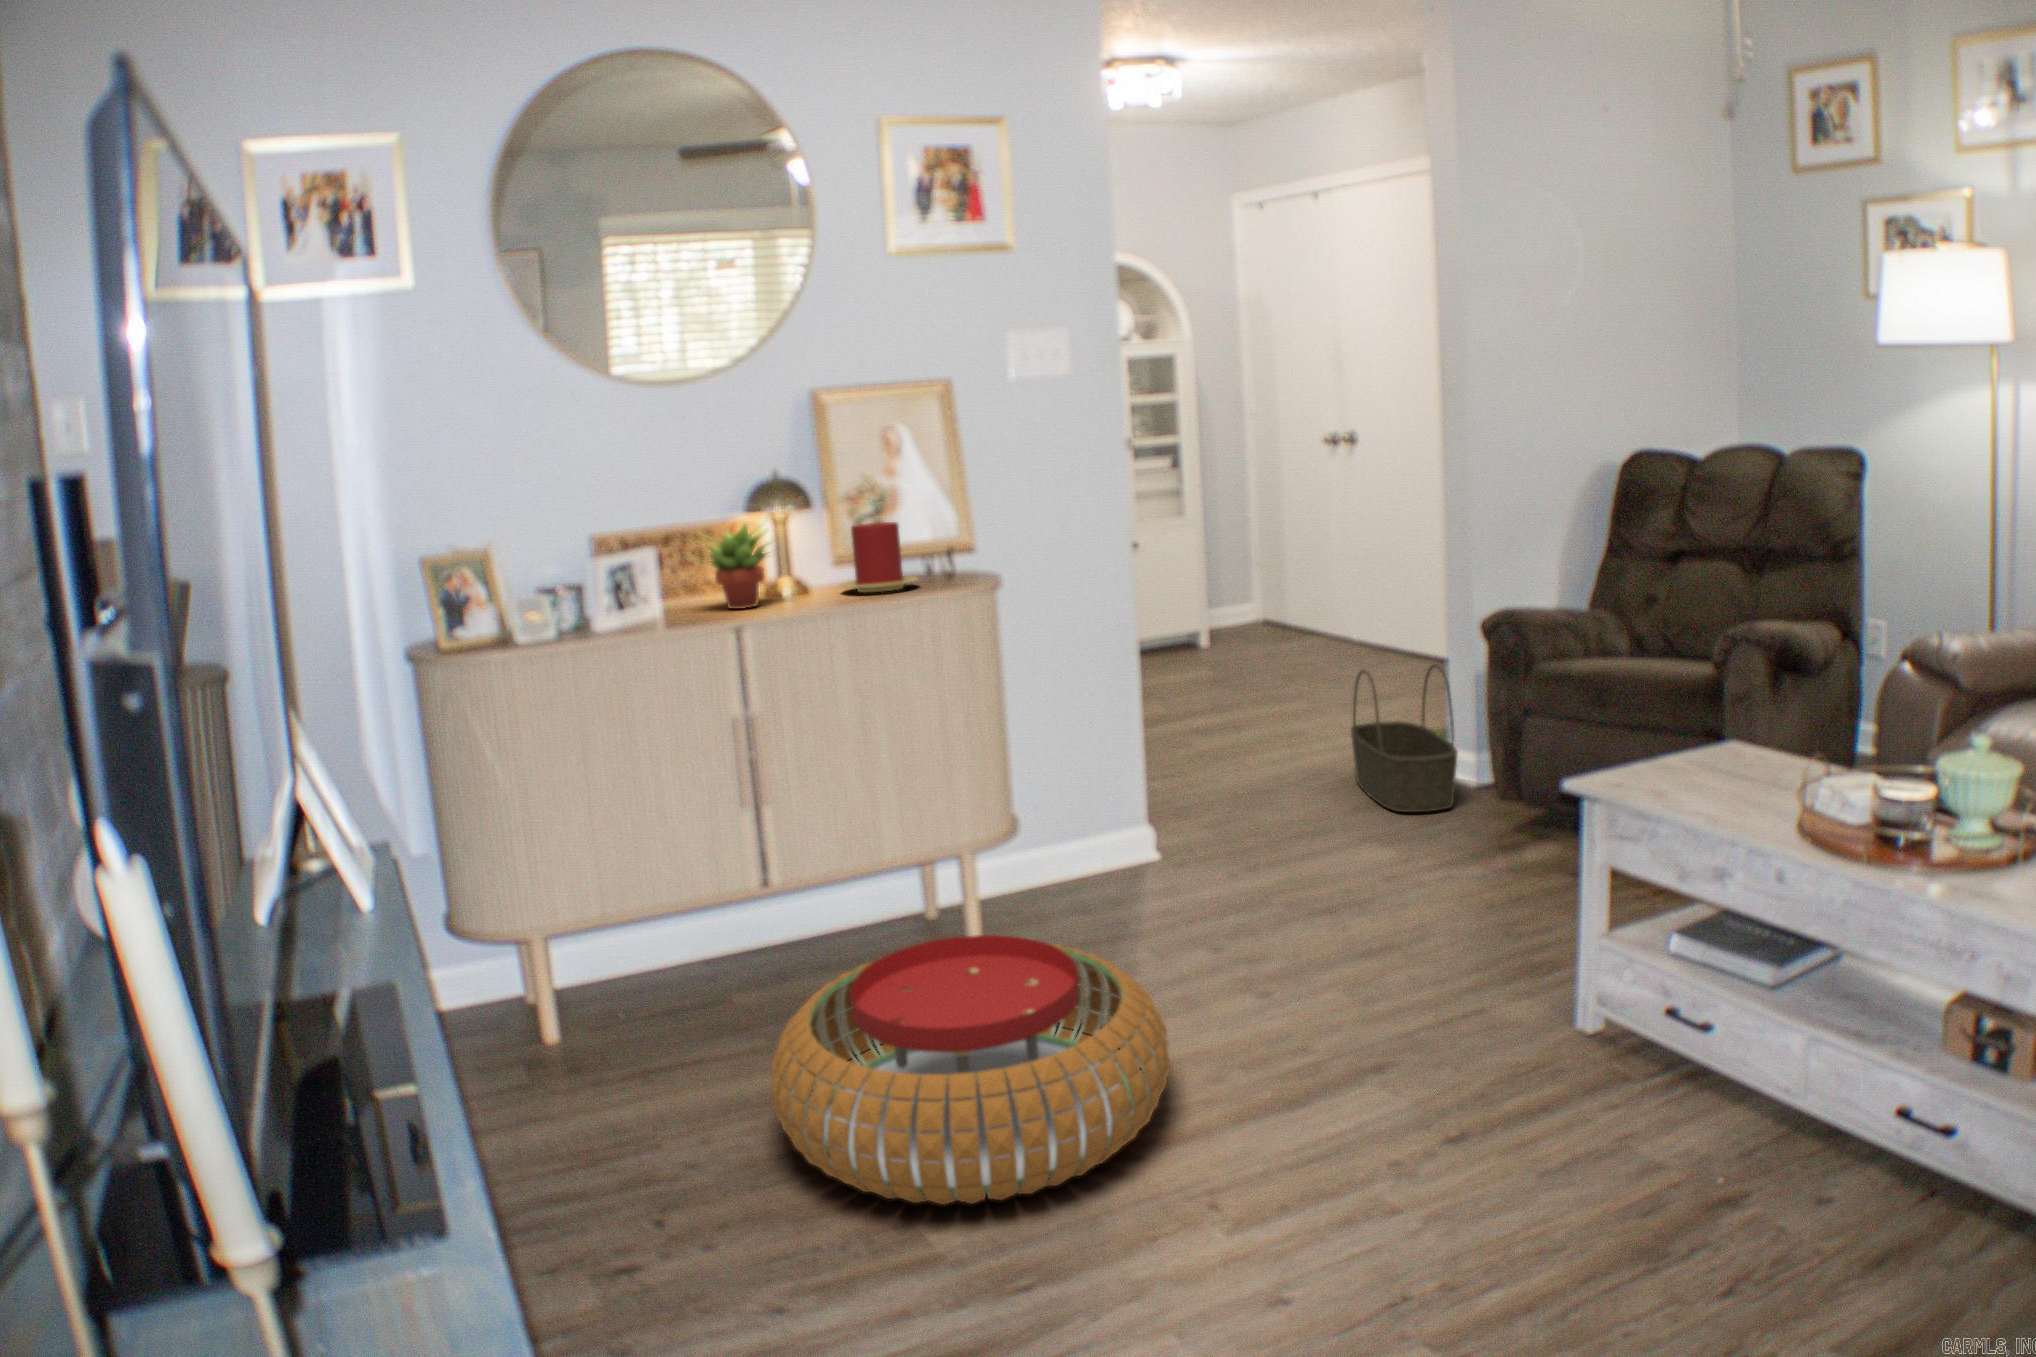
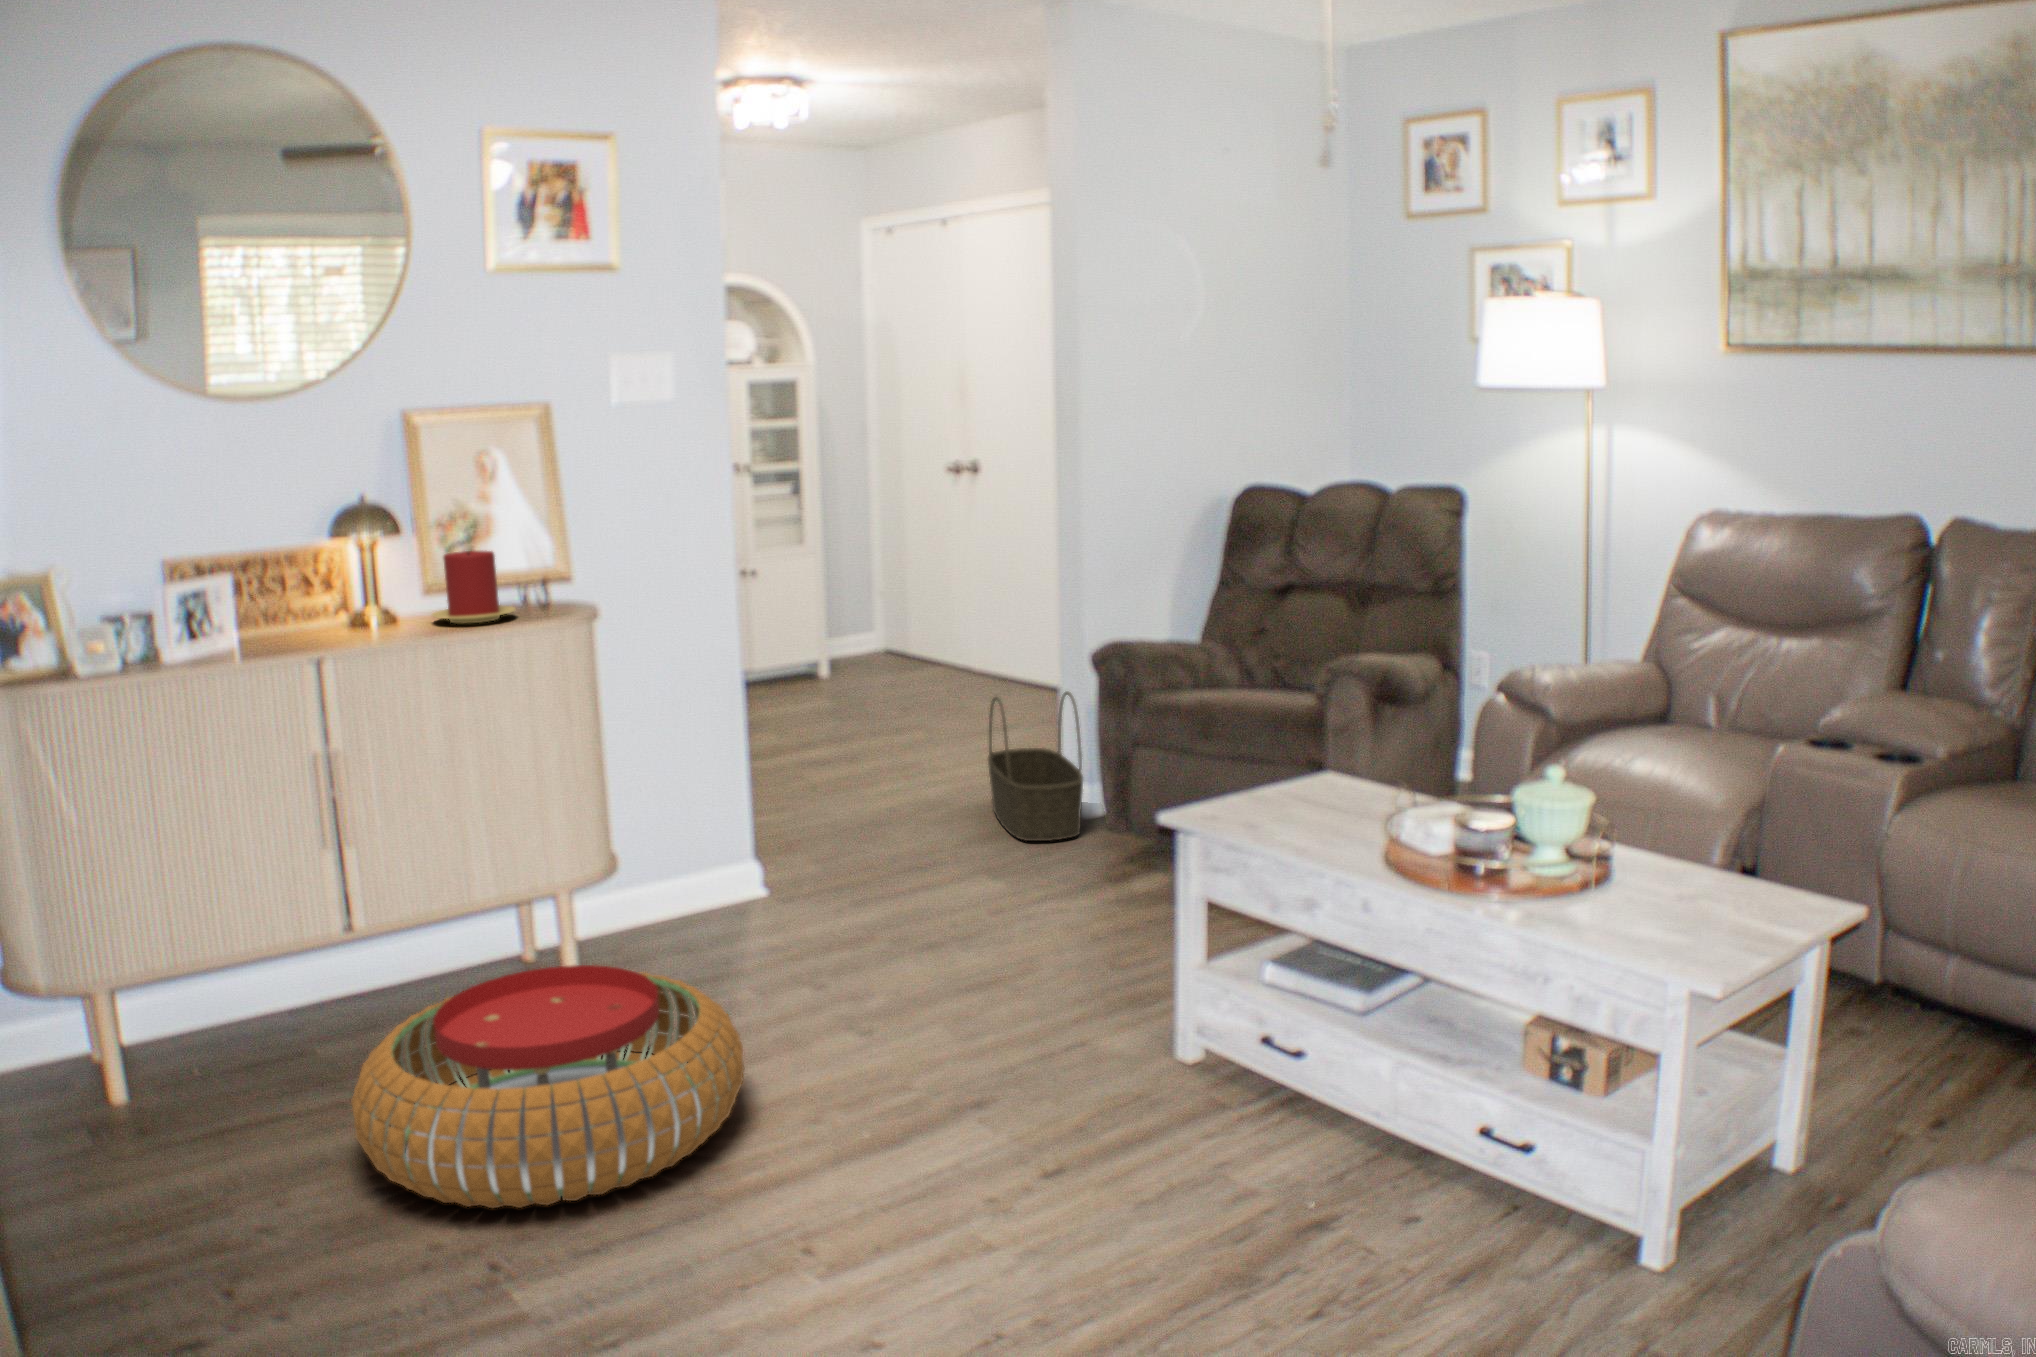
succulent plant: present [704,520,778,609] -> none [260,546,367,641]

